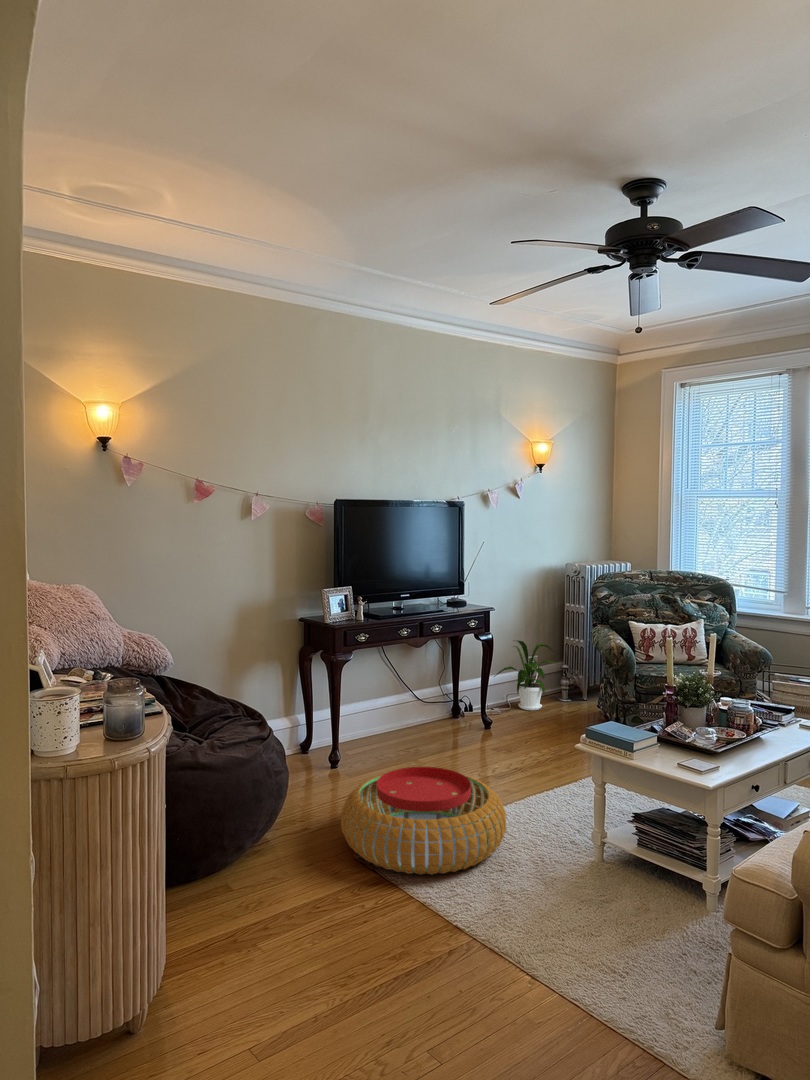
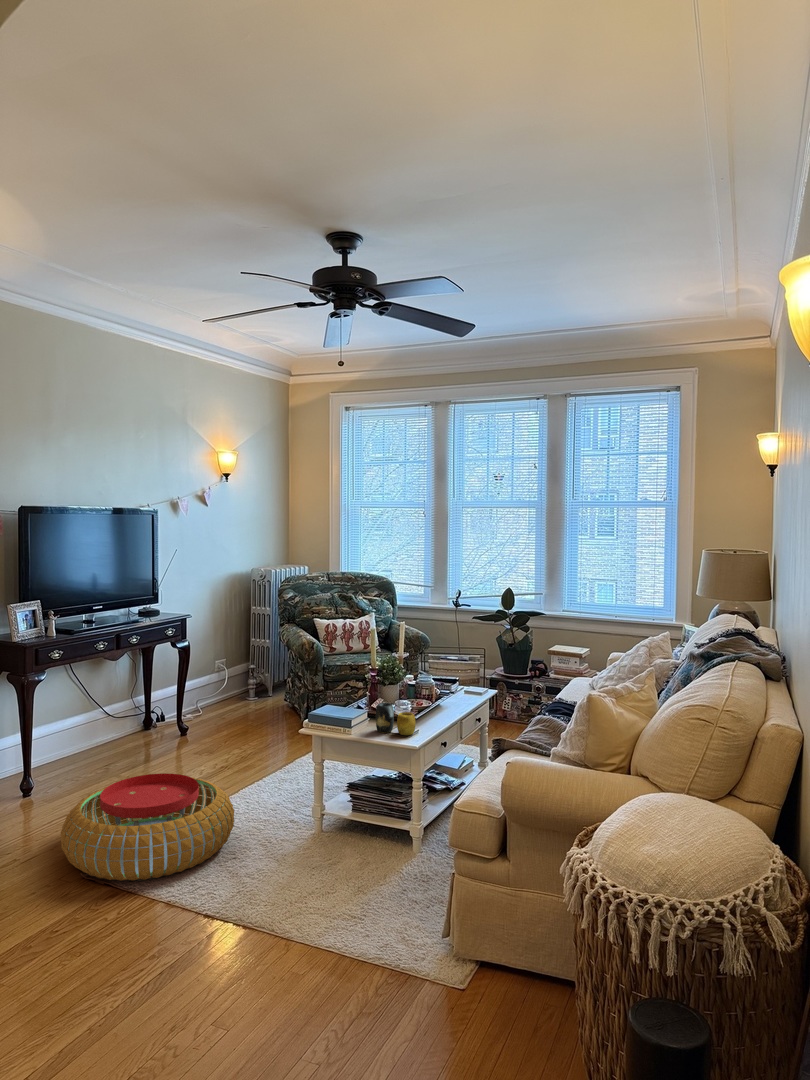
house plant: present [494,641,557,710] -> none [183,645,249,712]
vase: none [665,727,715,770] -> present [376,703,415,735]

